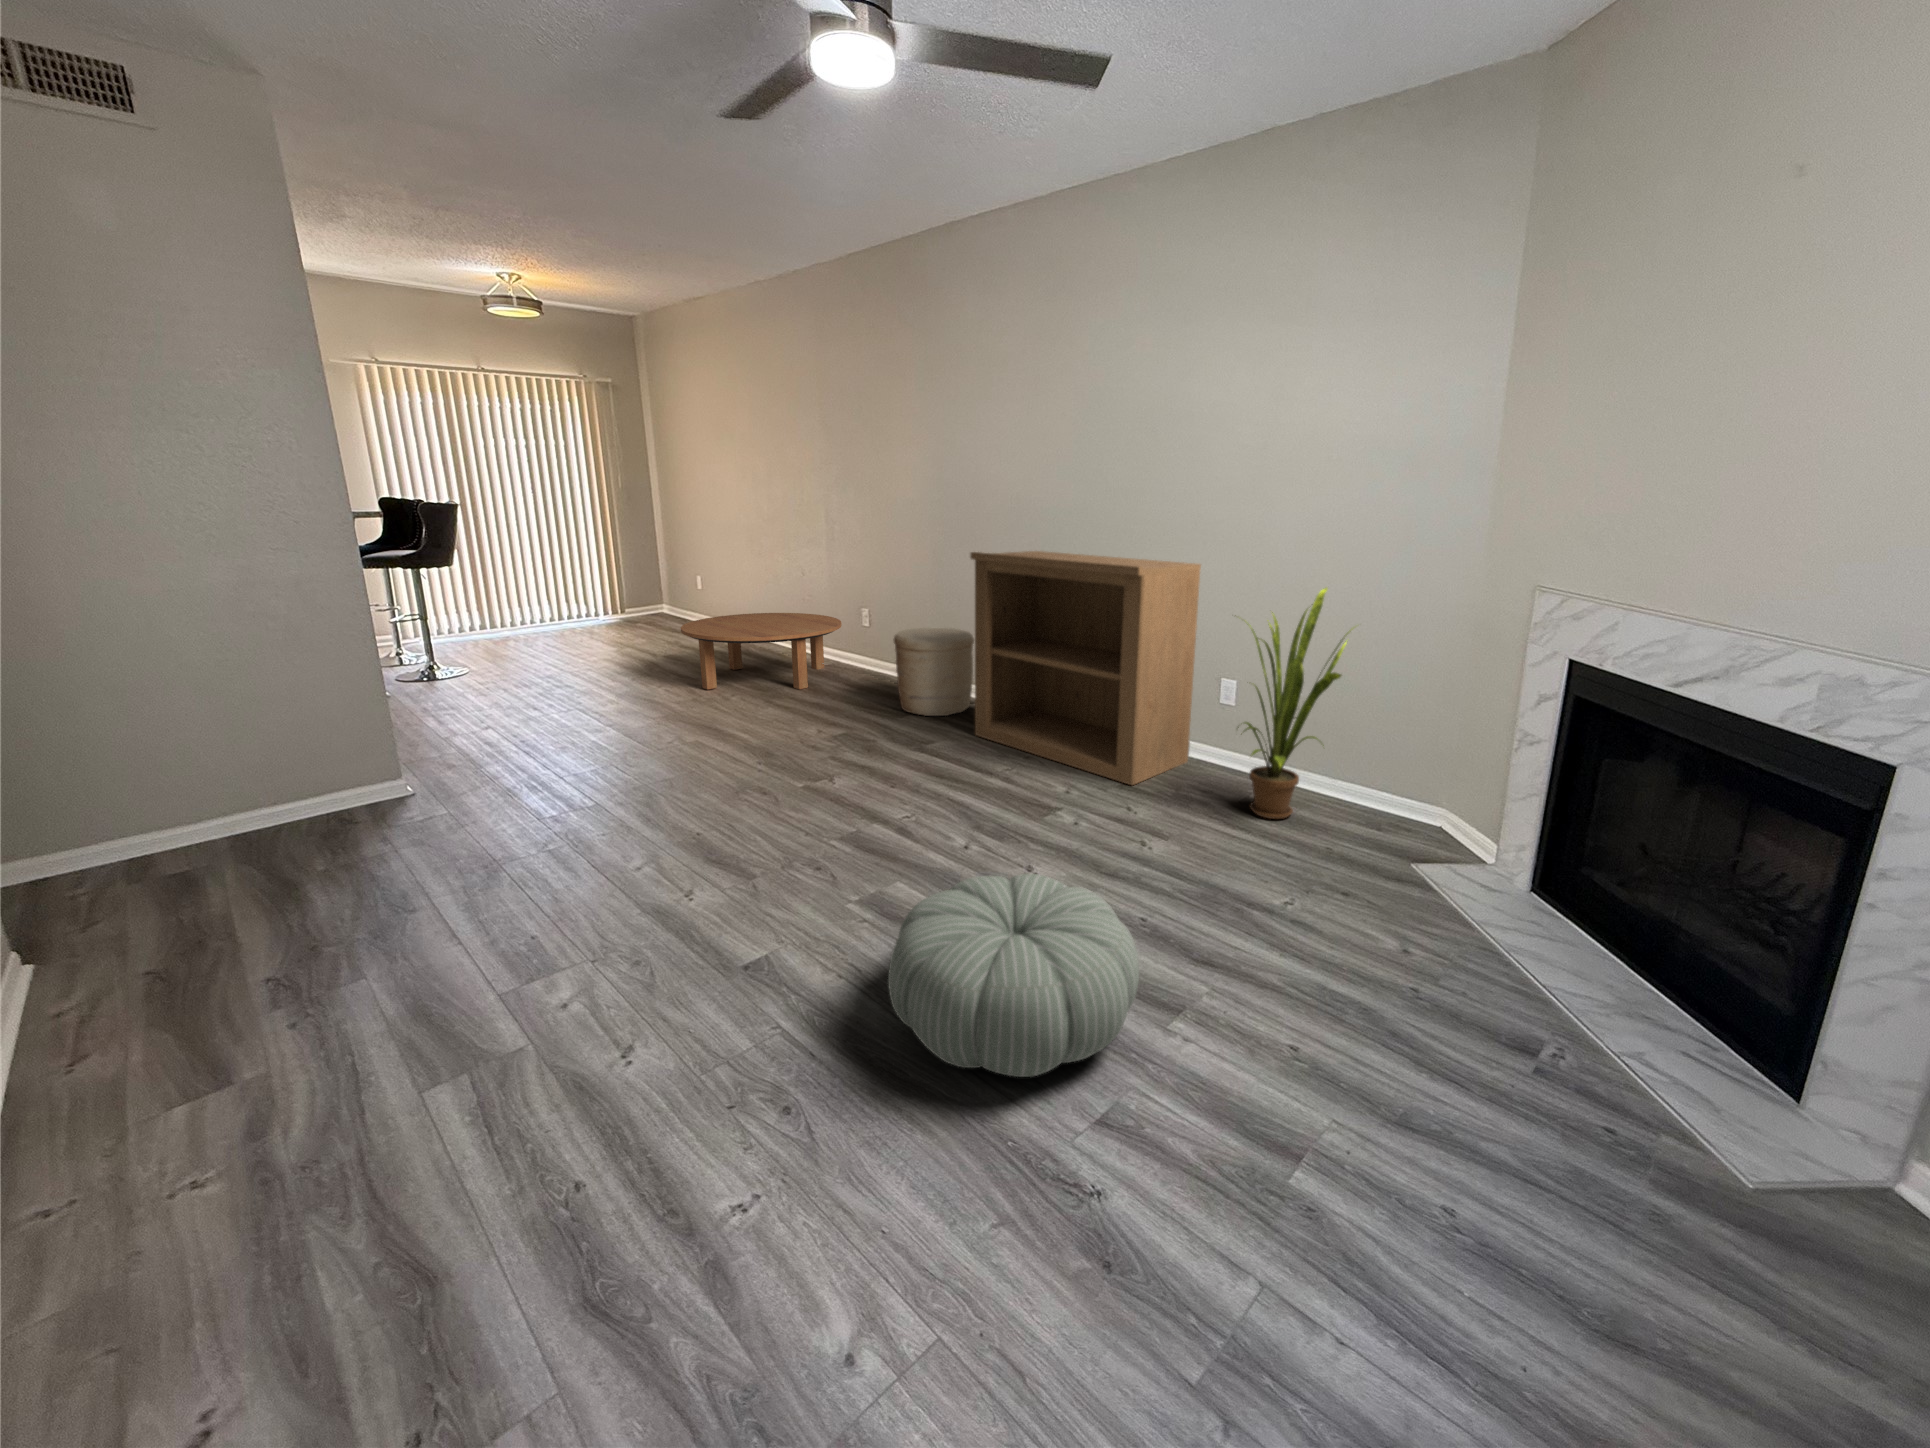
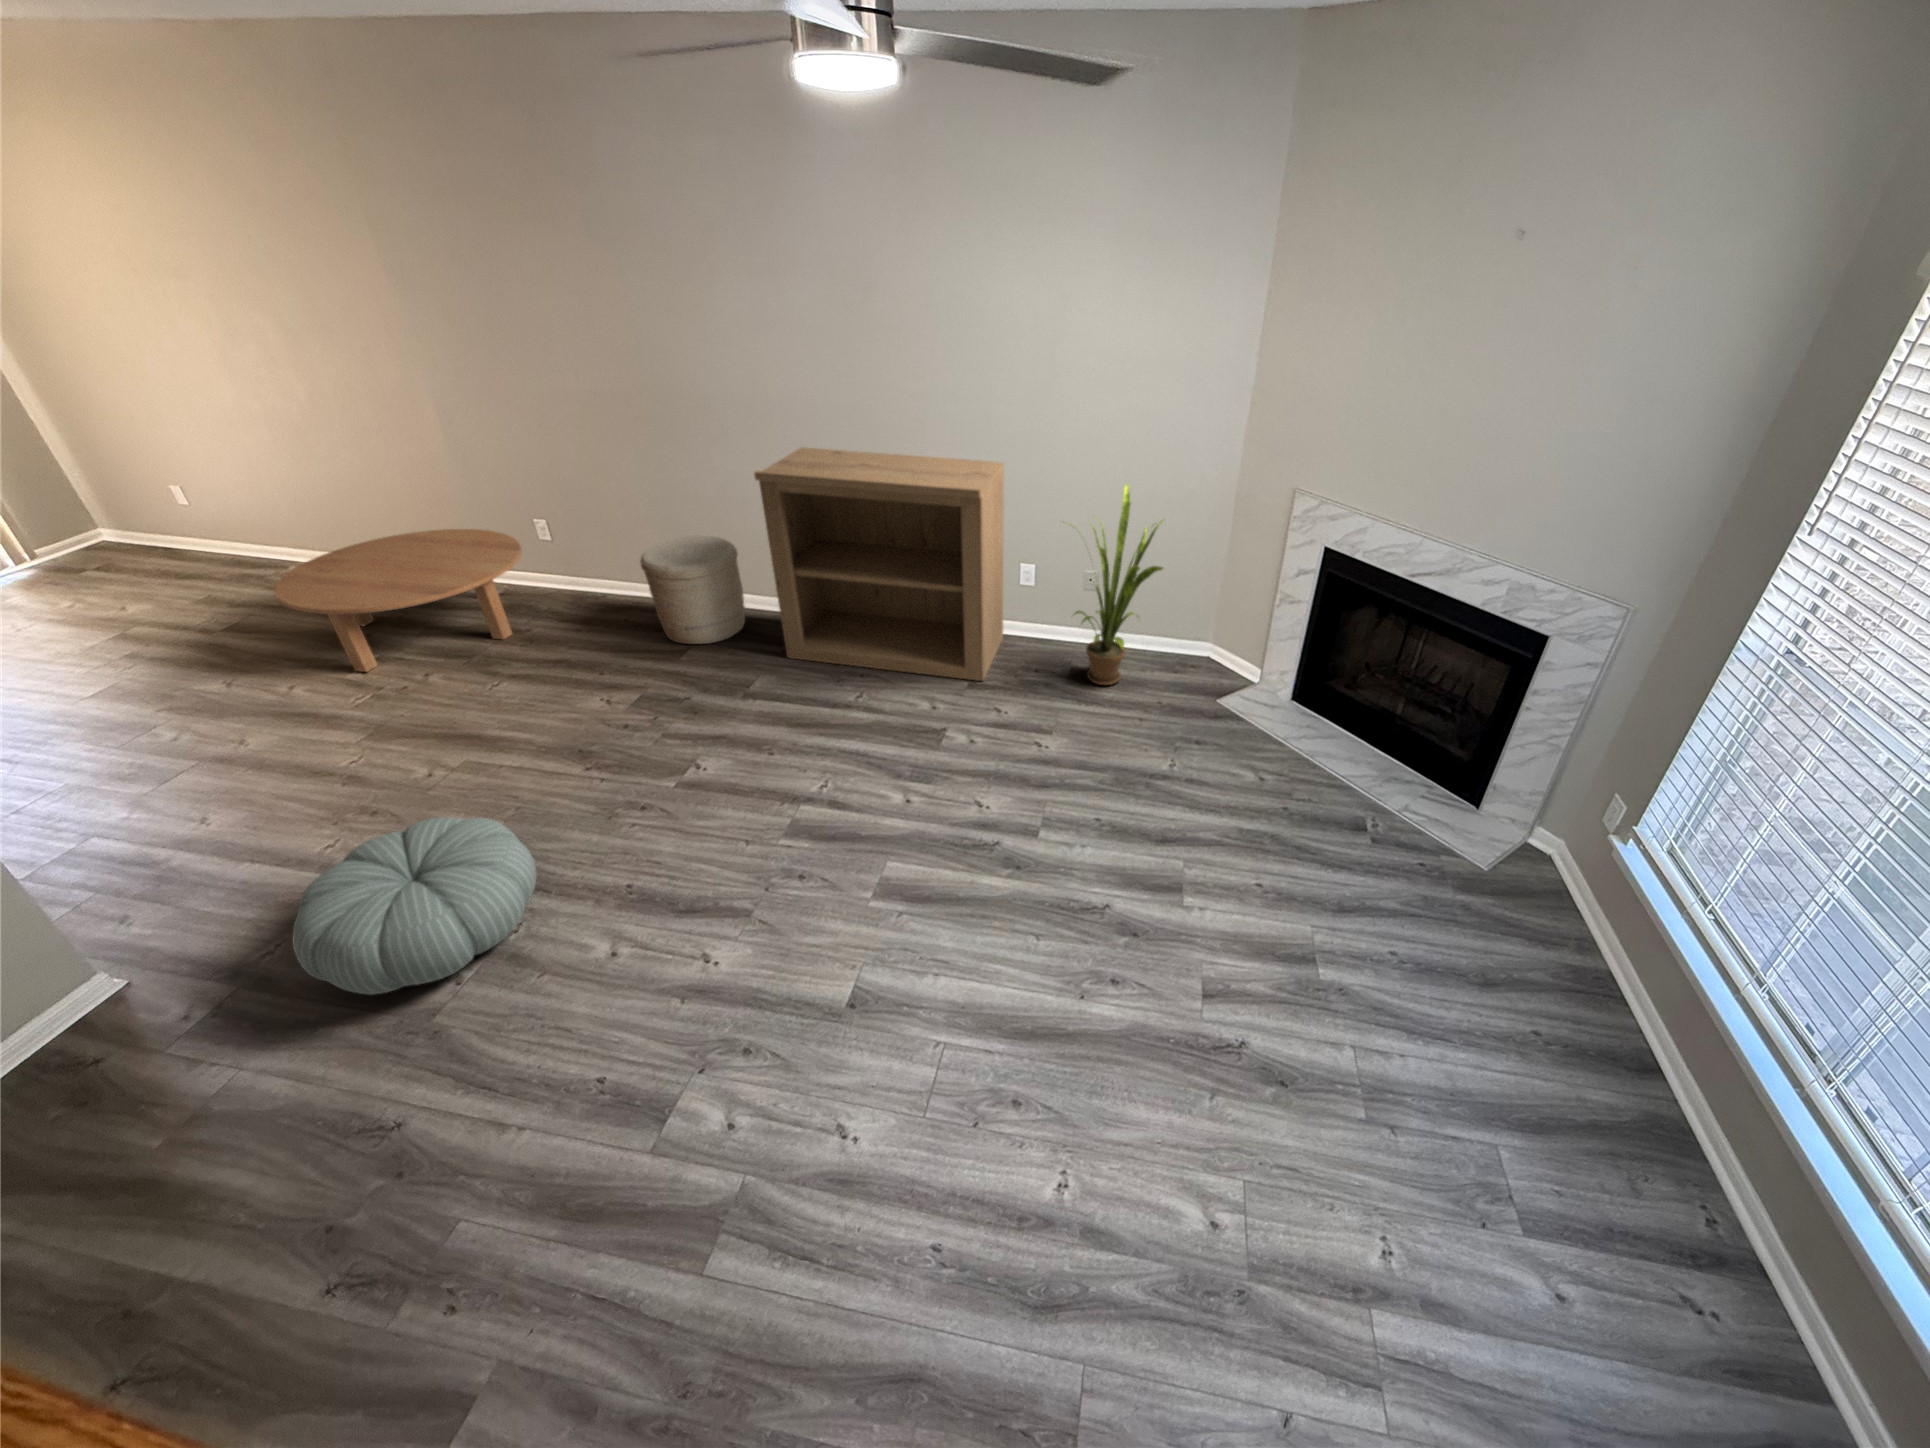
pouf: present [888,874,1139,1077] -> present [293,817,537,995]

